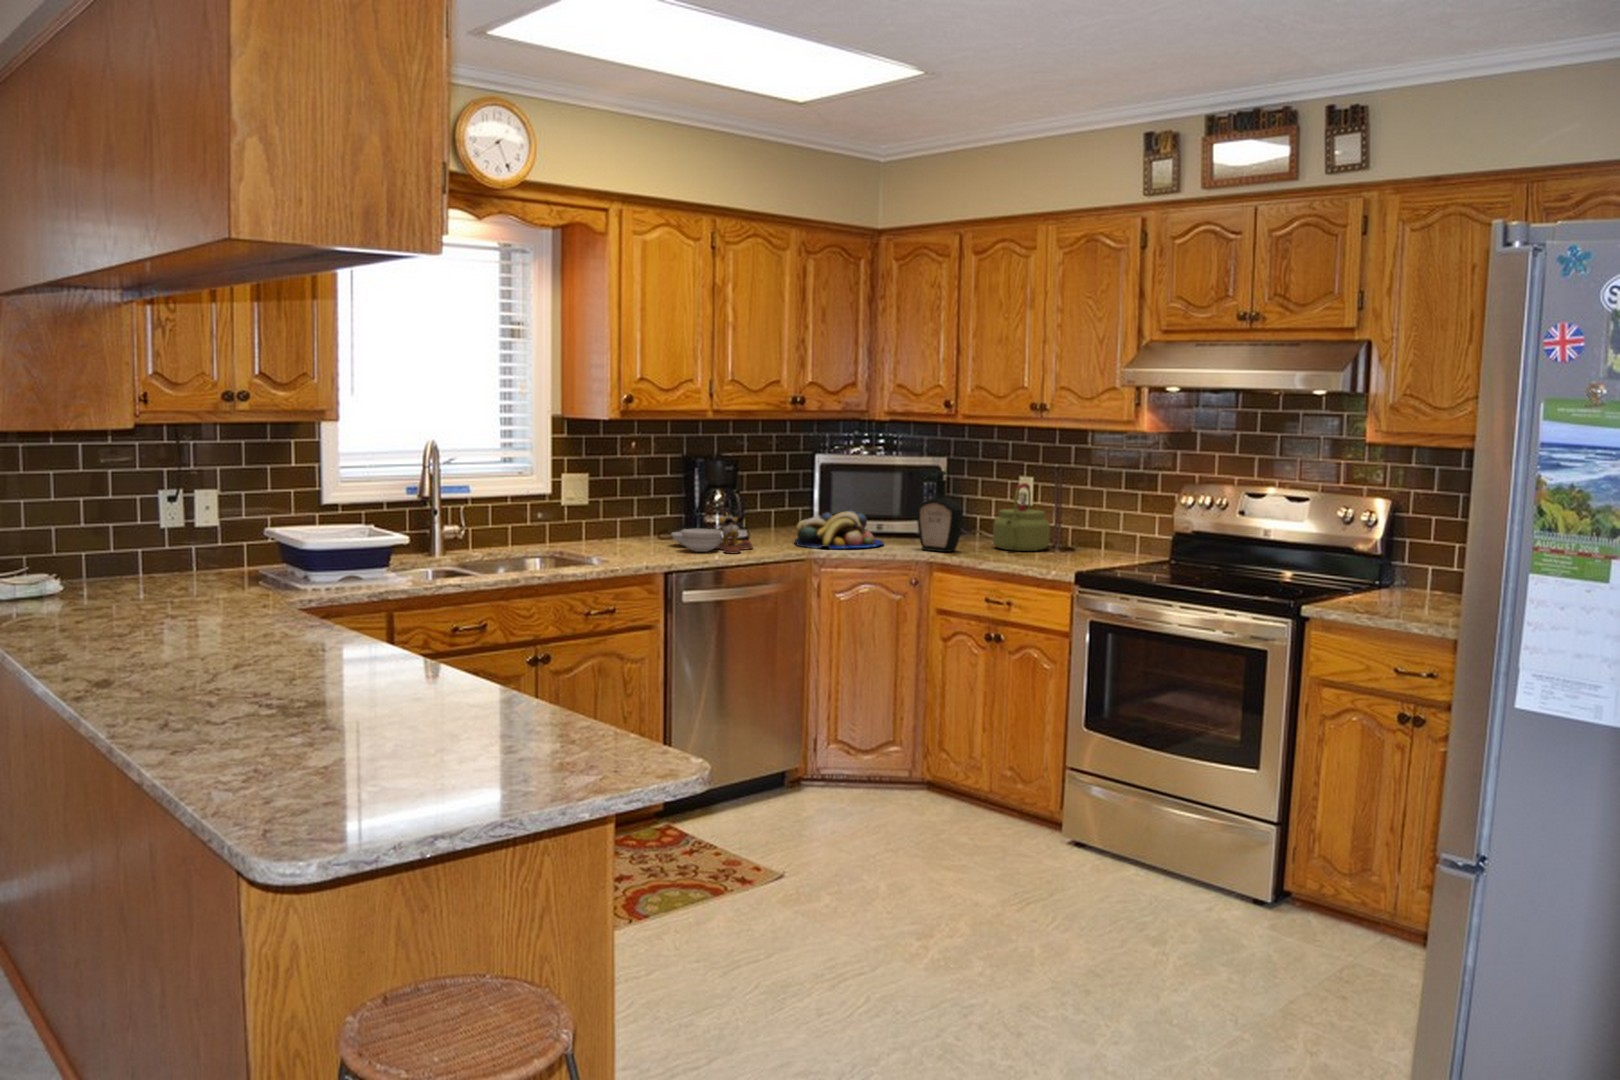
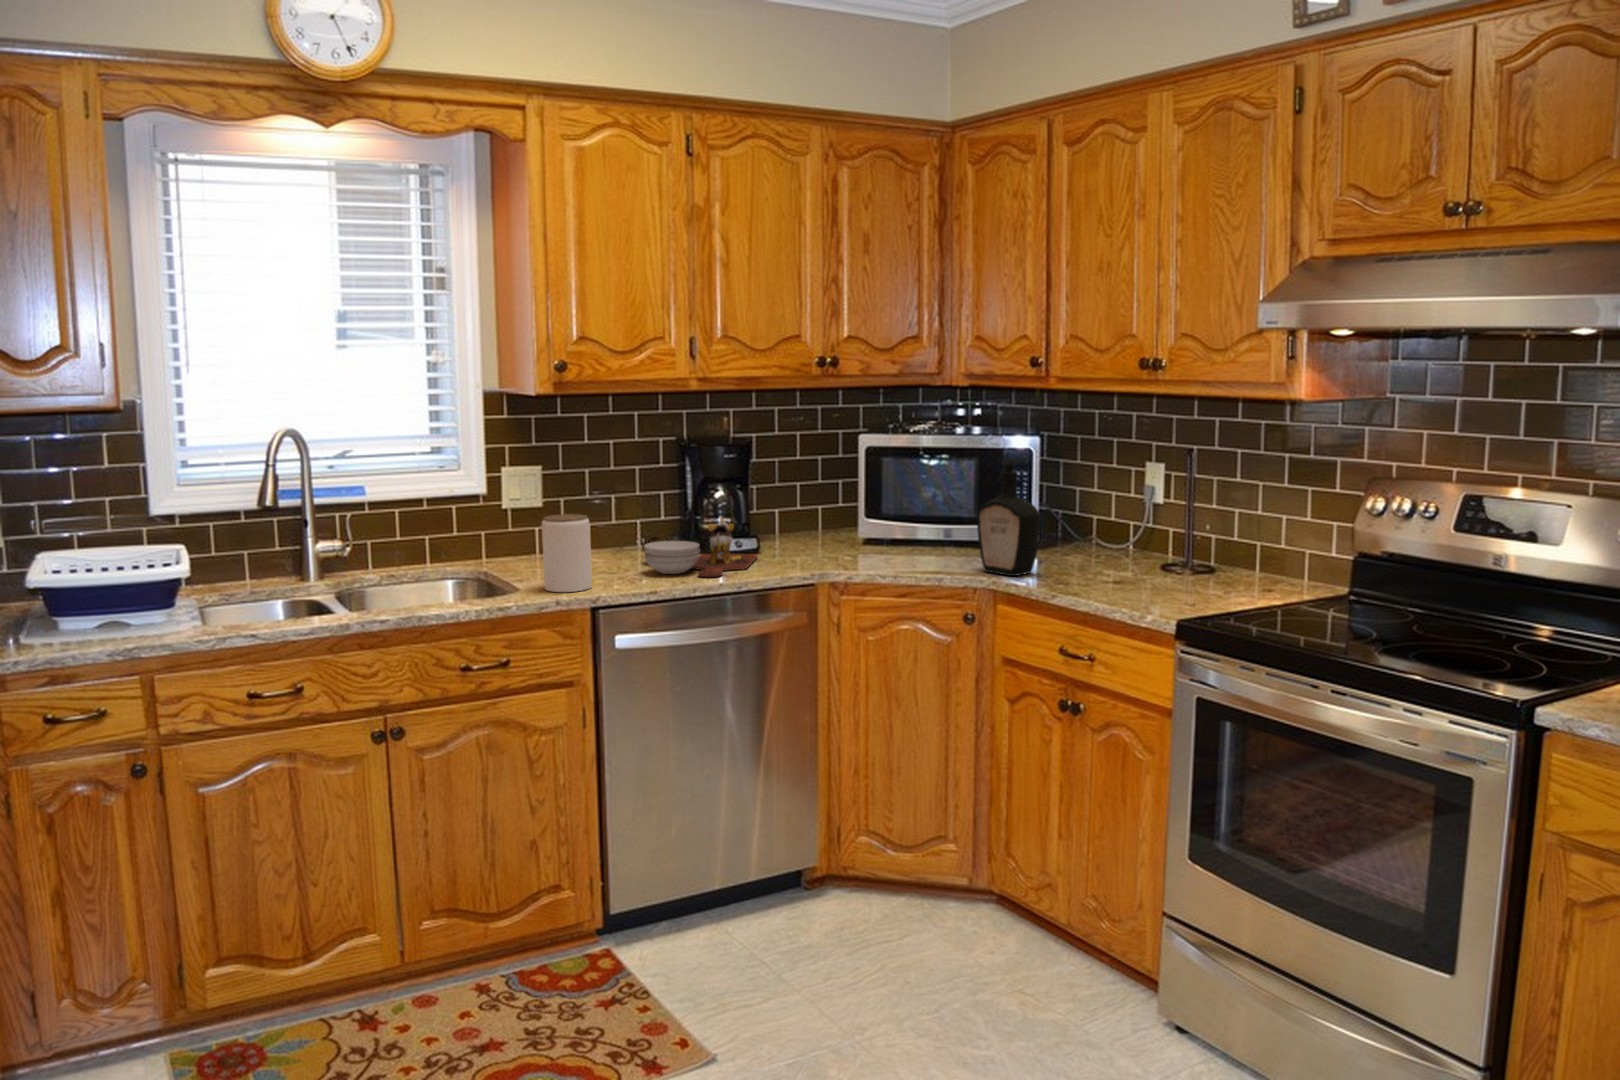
kettle: present [993,483,1050,551] -> none [1092,475,1176,574]
jar: none [623,506,657,561] -> present [542,514,592,592]
fruit bowl: present [795,510,884,549] -> none [814,512,941,570]

